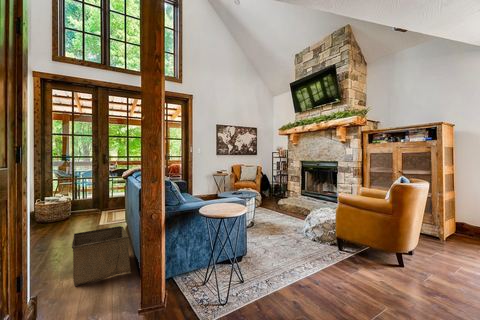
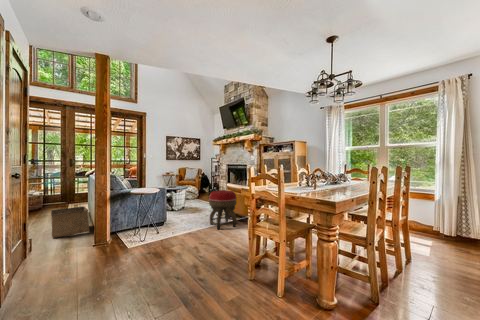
footstool: none [322,207,378,283] -> present [209,190,237,229]

